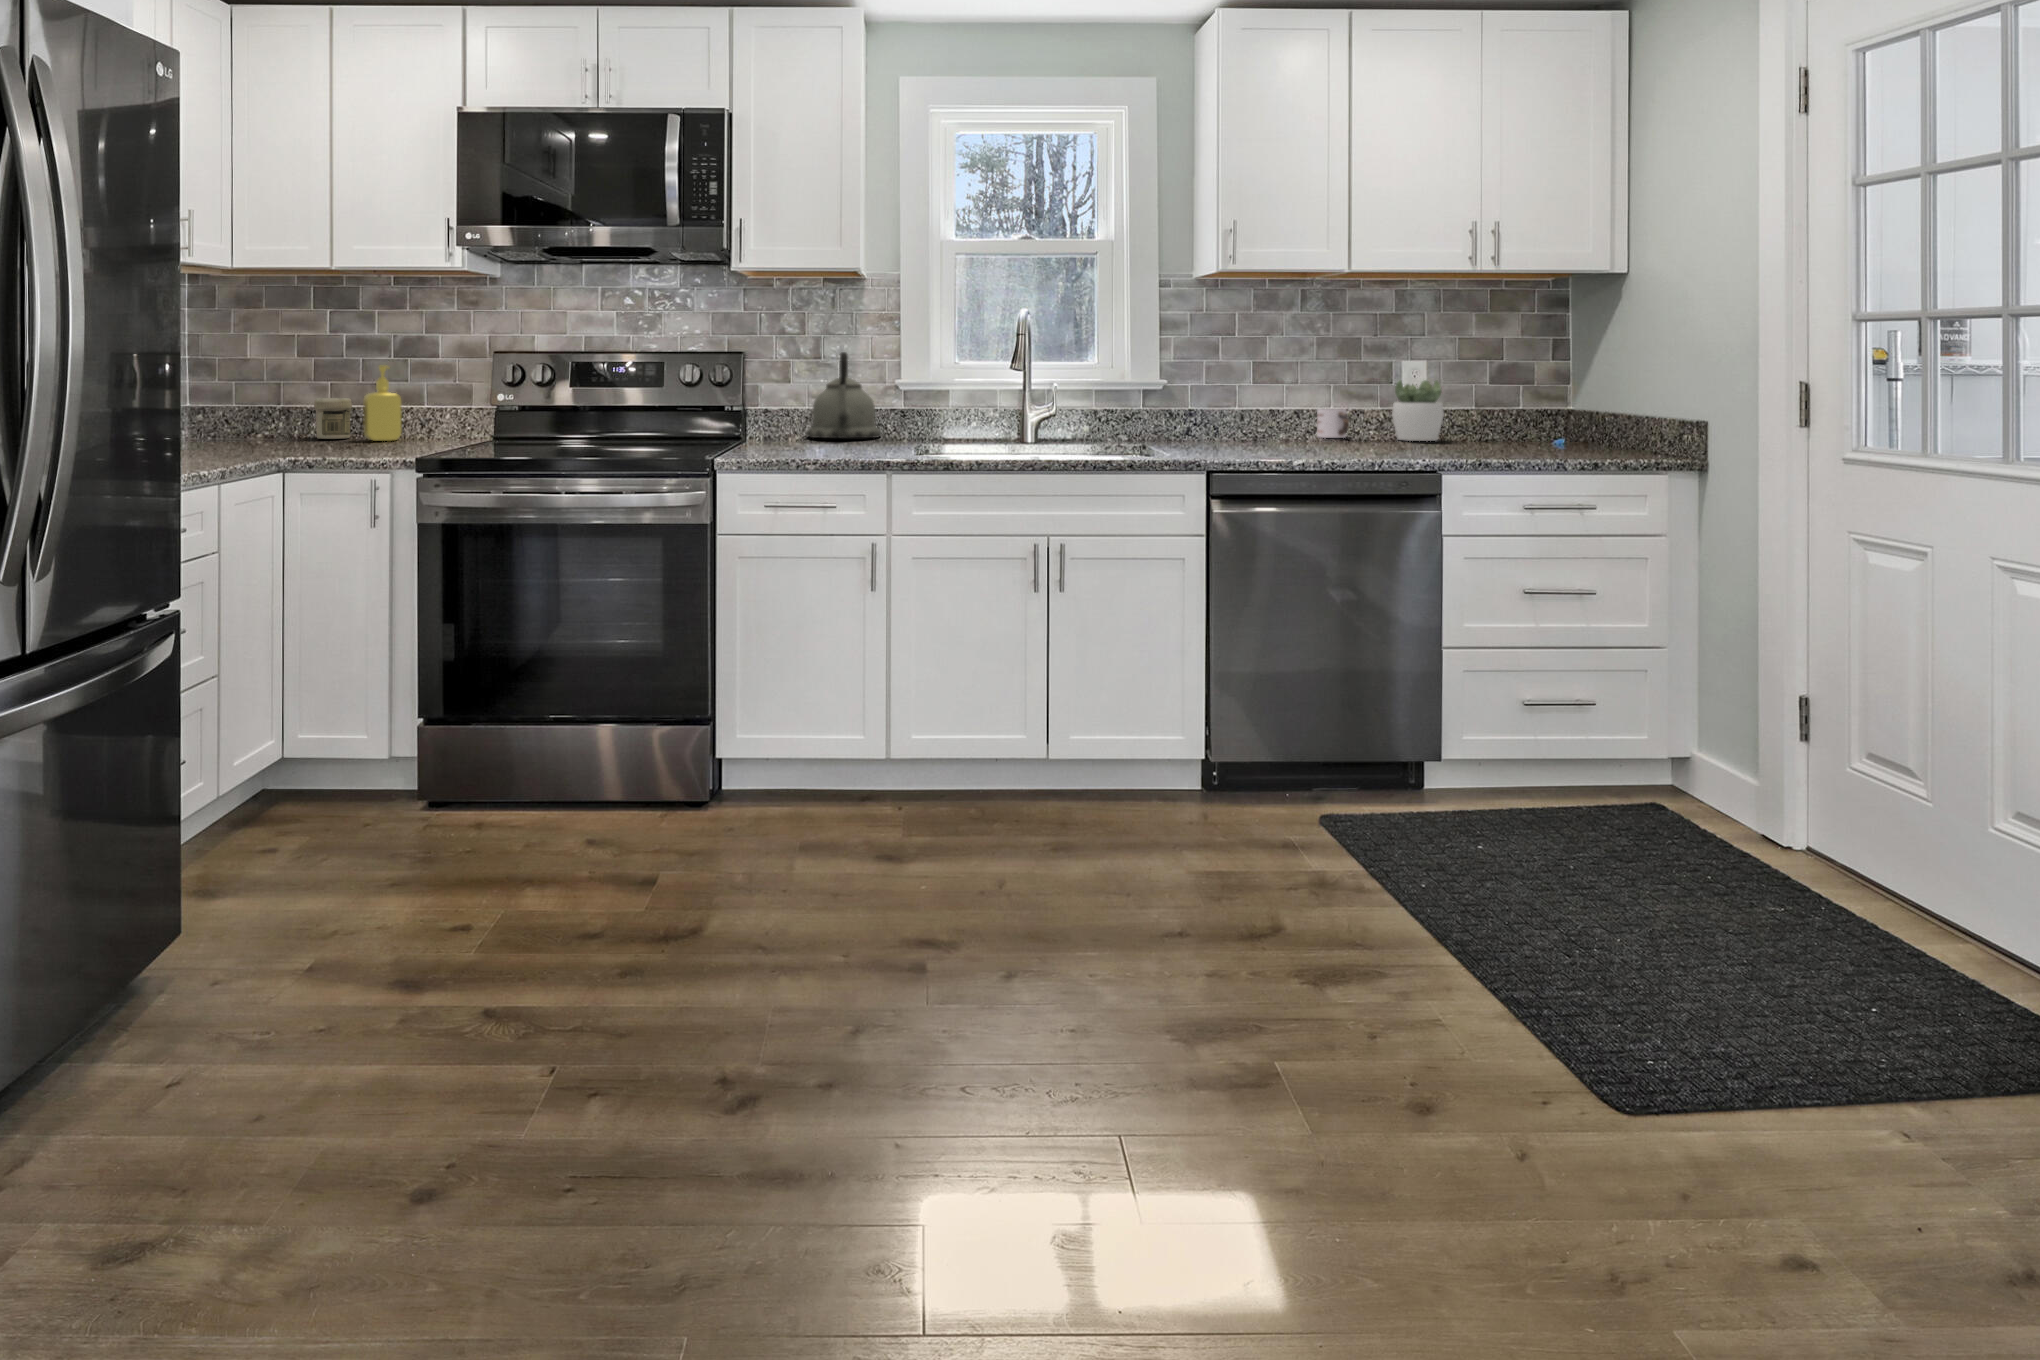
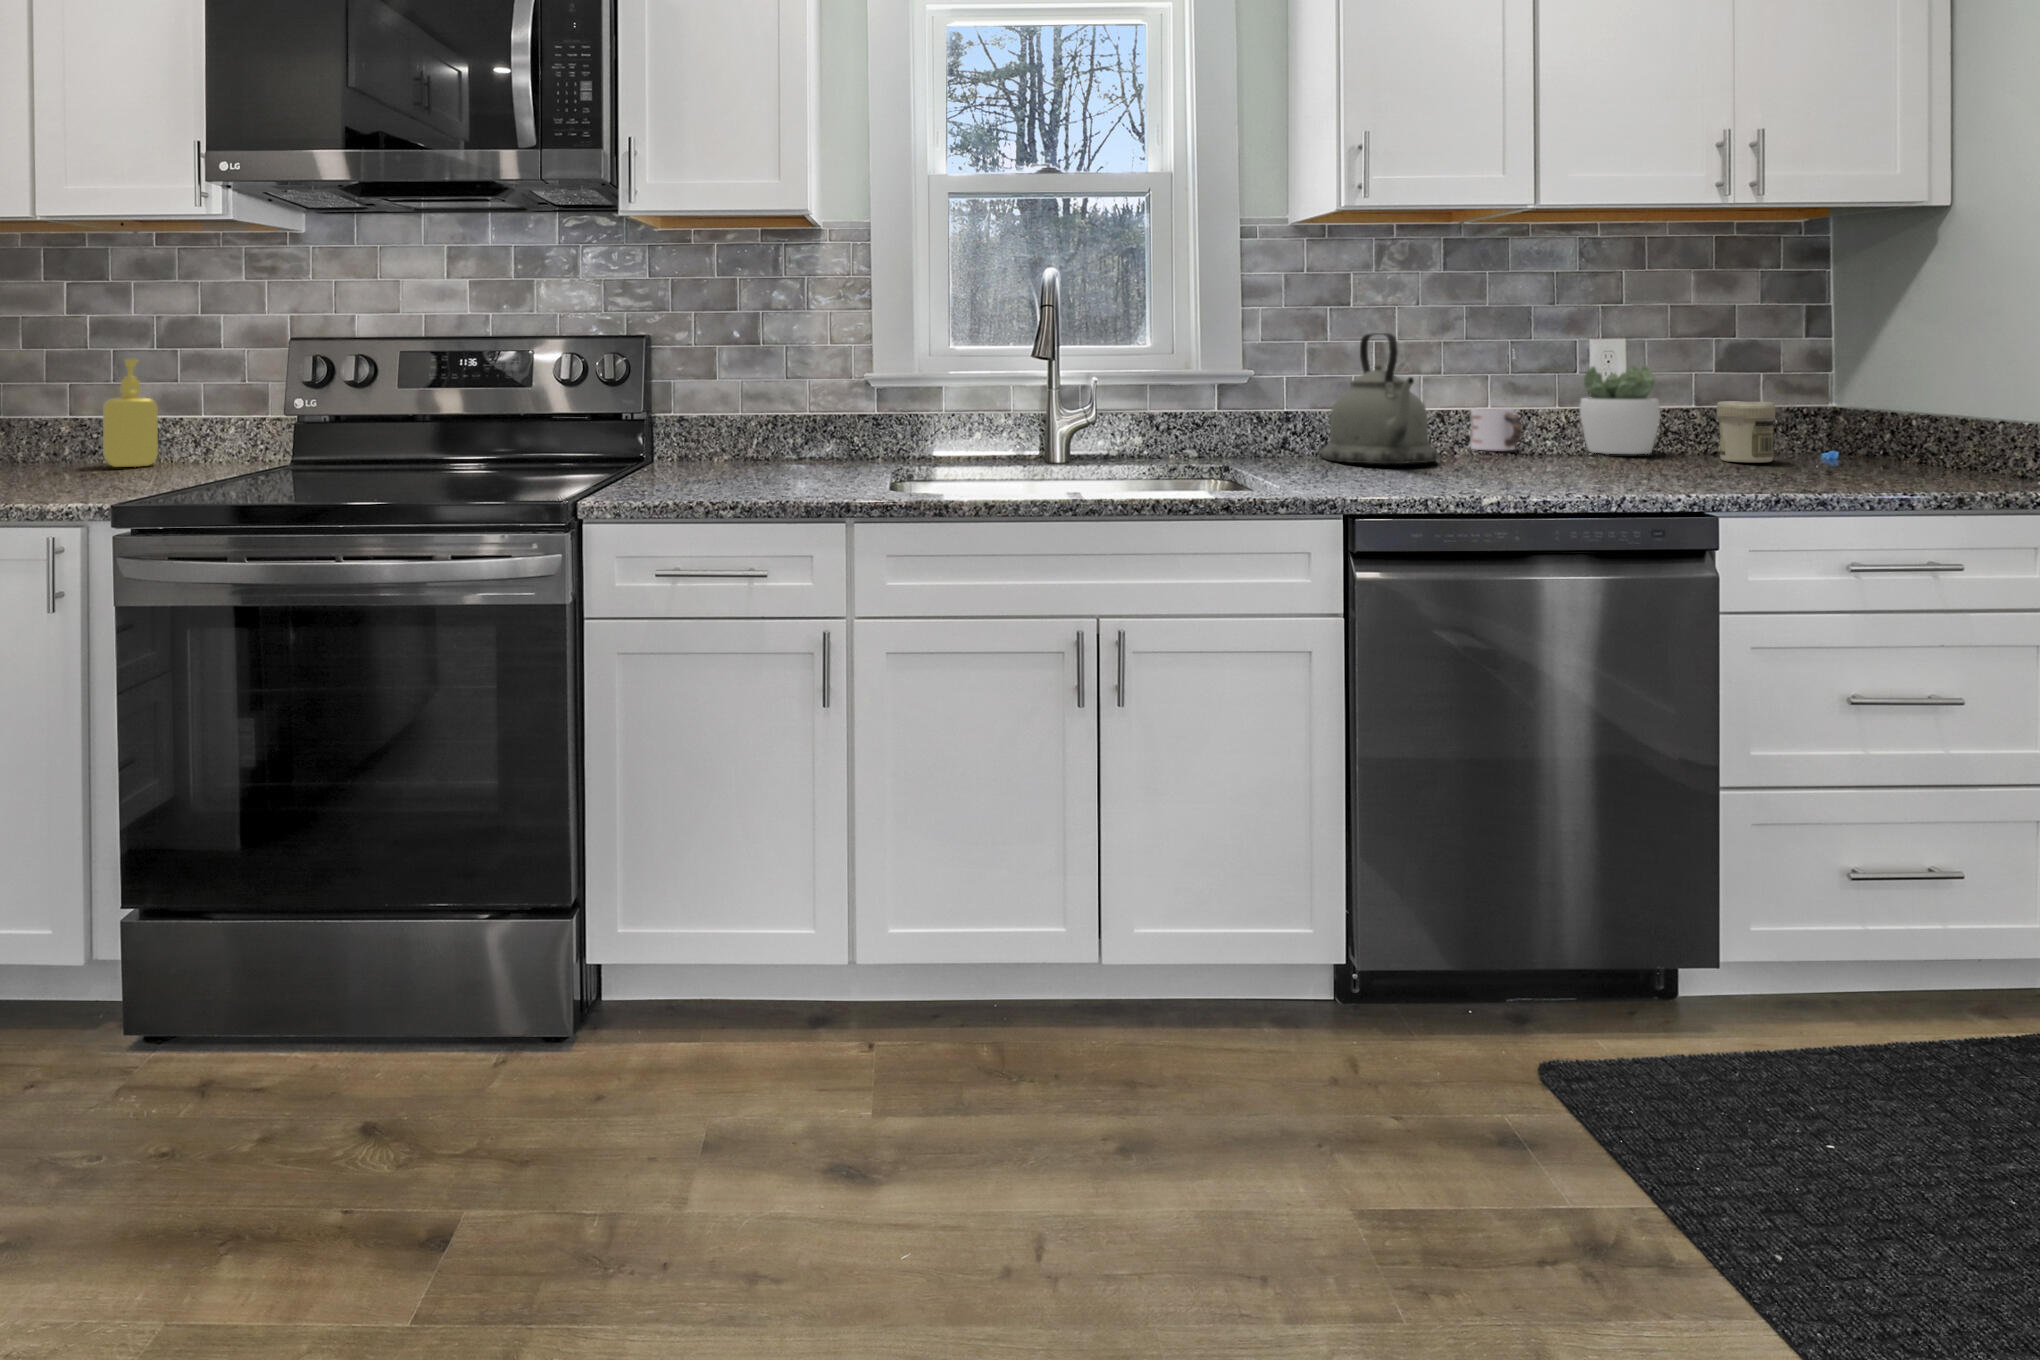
kettle: present [807,352,881,438] -> present [1321,333,1438,464]
jar: present [314,398,352,439] -> present [1717,401,1775,463]

